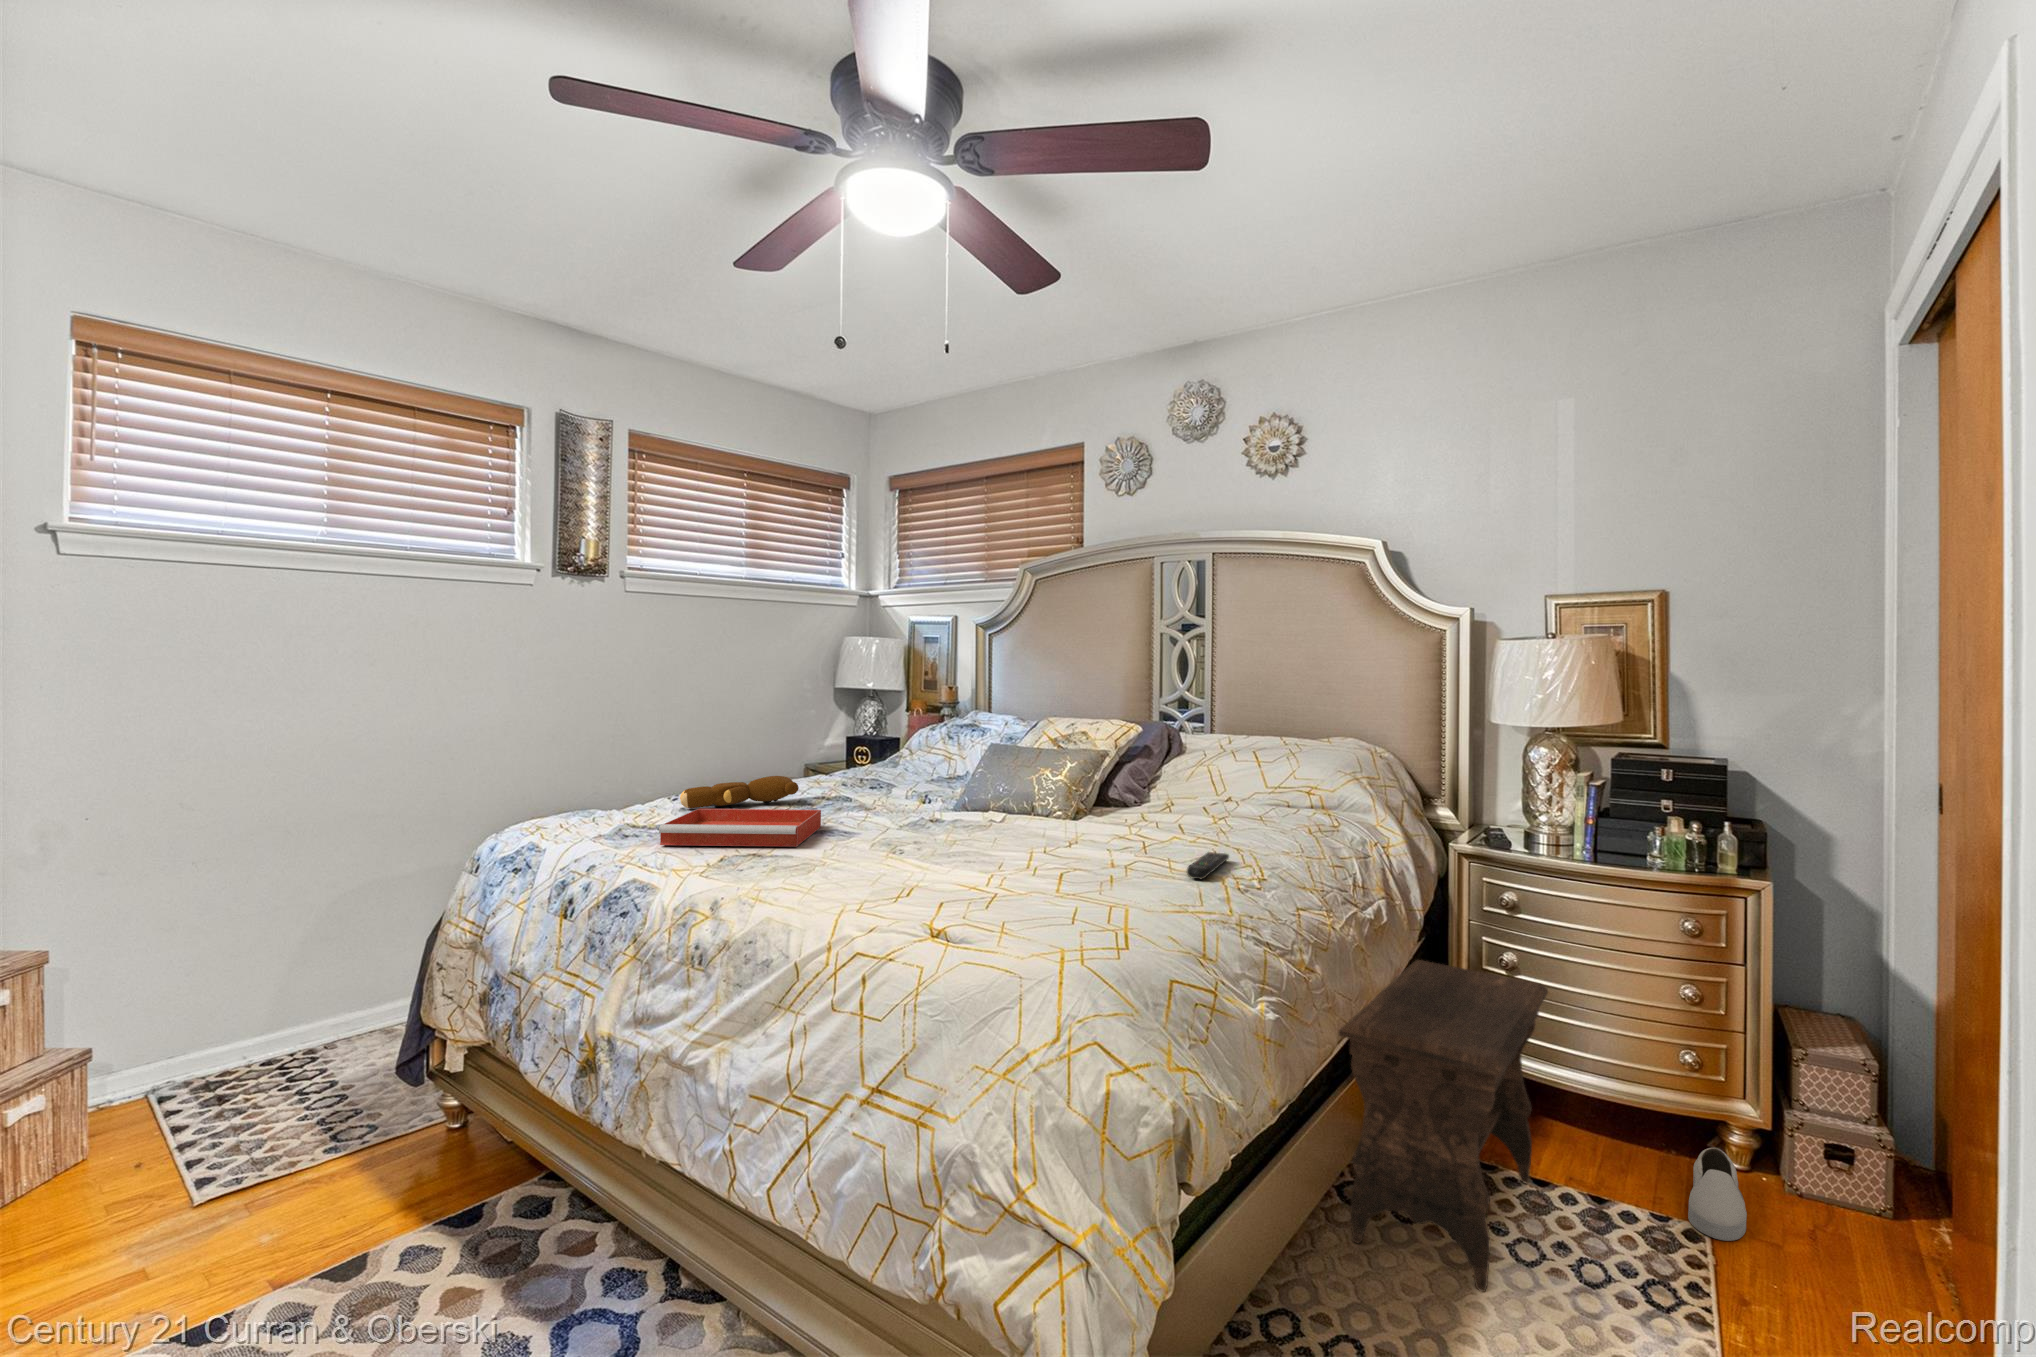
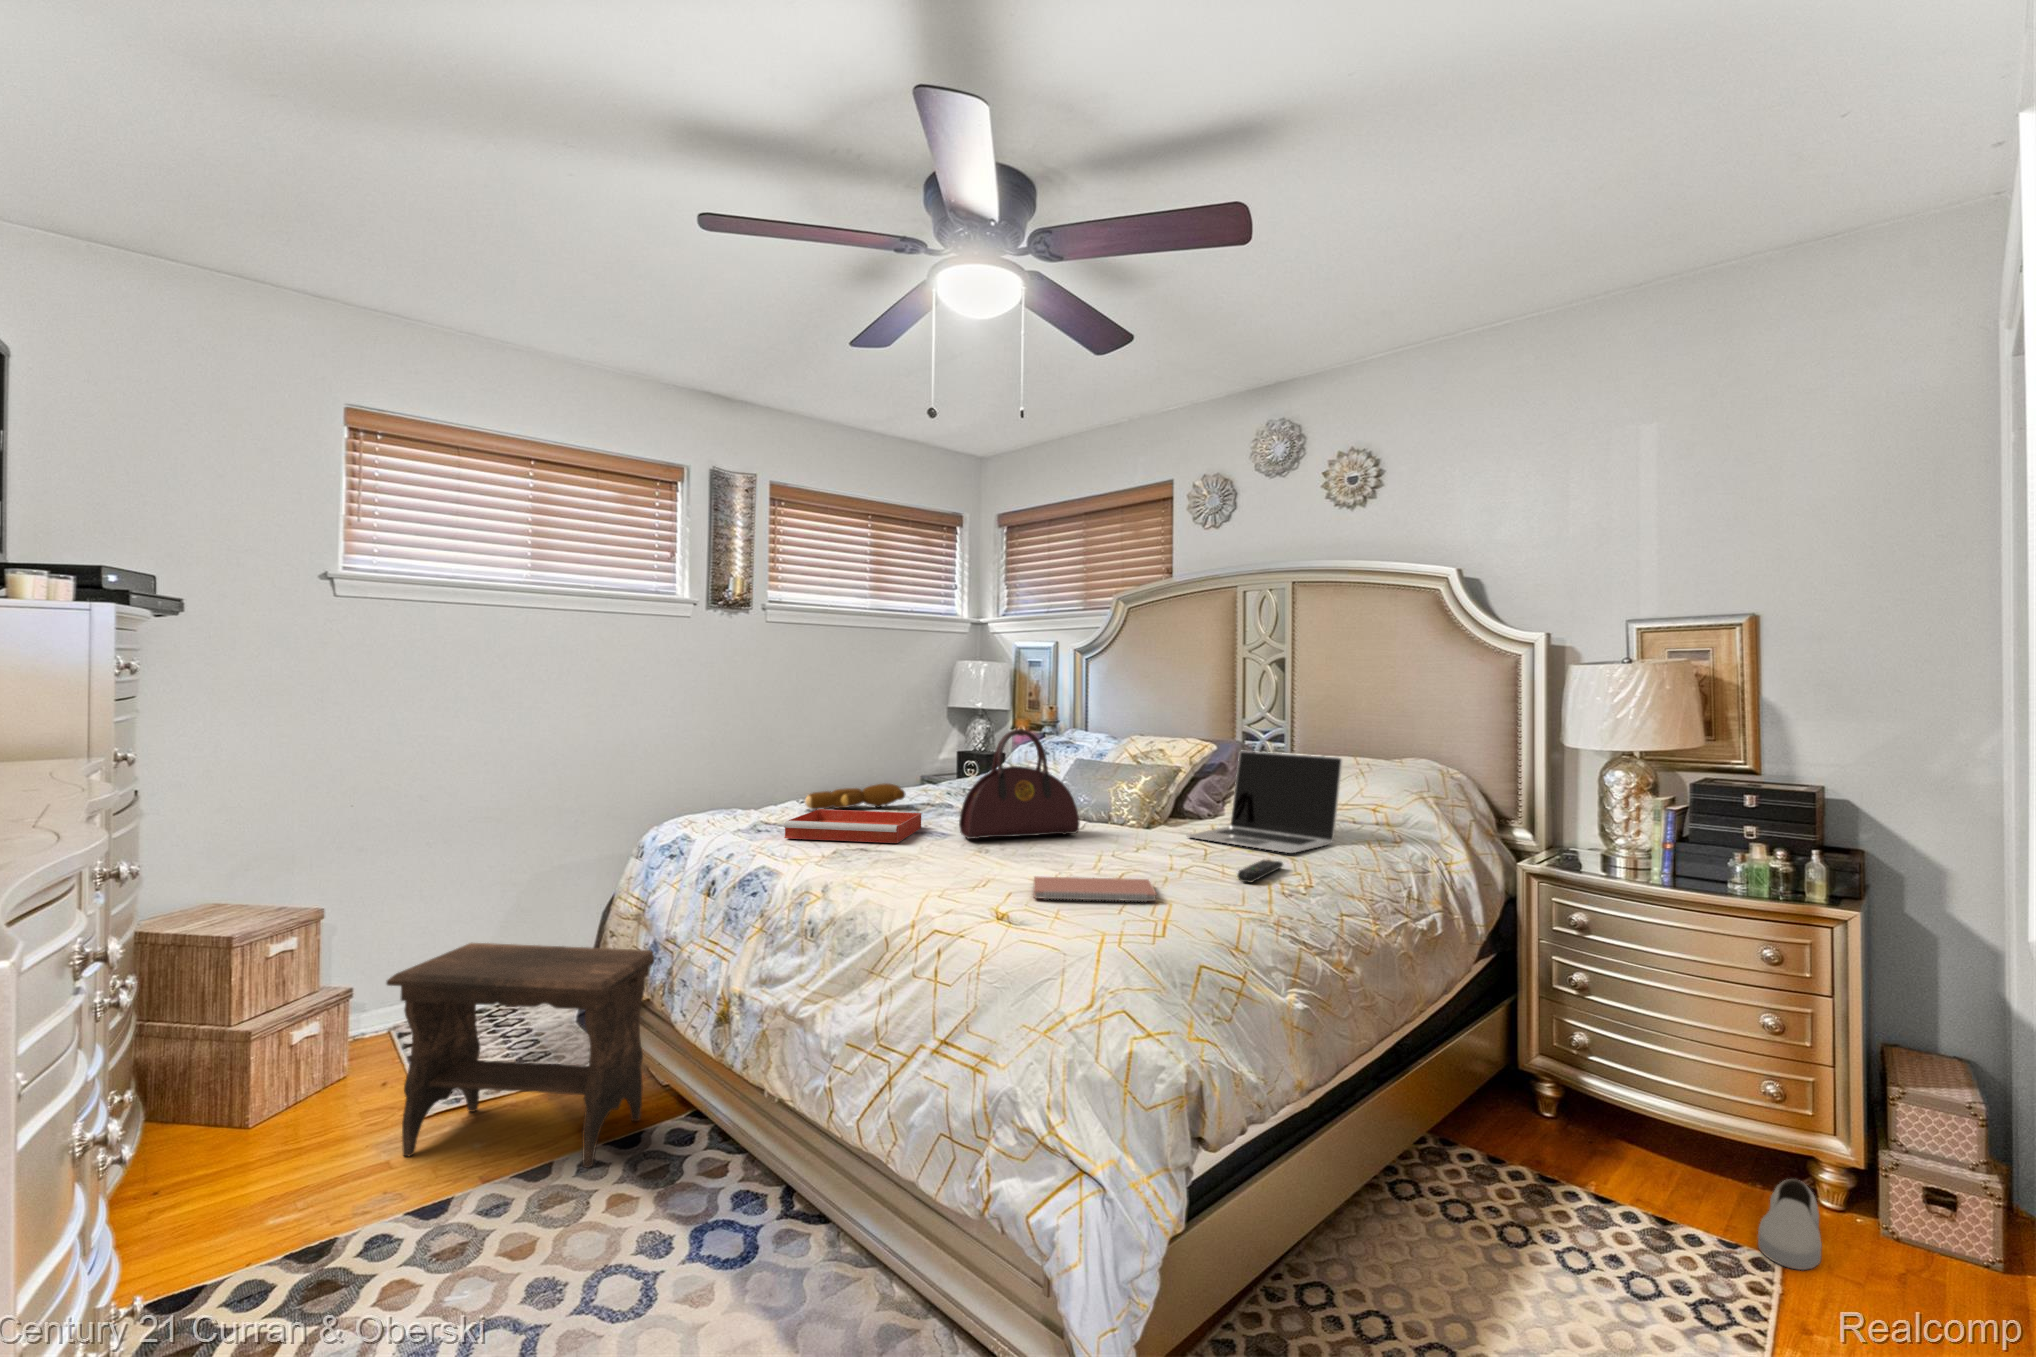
handbag: none [867,713,1002,838] -> present [959,729,1080,839]
laptop: none [1117,733,1279,843] -> present [1187,751,1342,853]
notebook: none [965,881,1109,911] -> present [1033,876,1156,902]
footstool: present [1339,960,1548,1292] -> present [387,943,654,1168]

